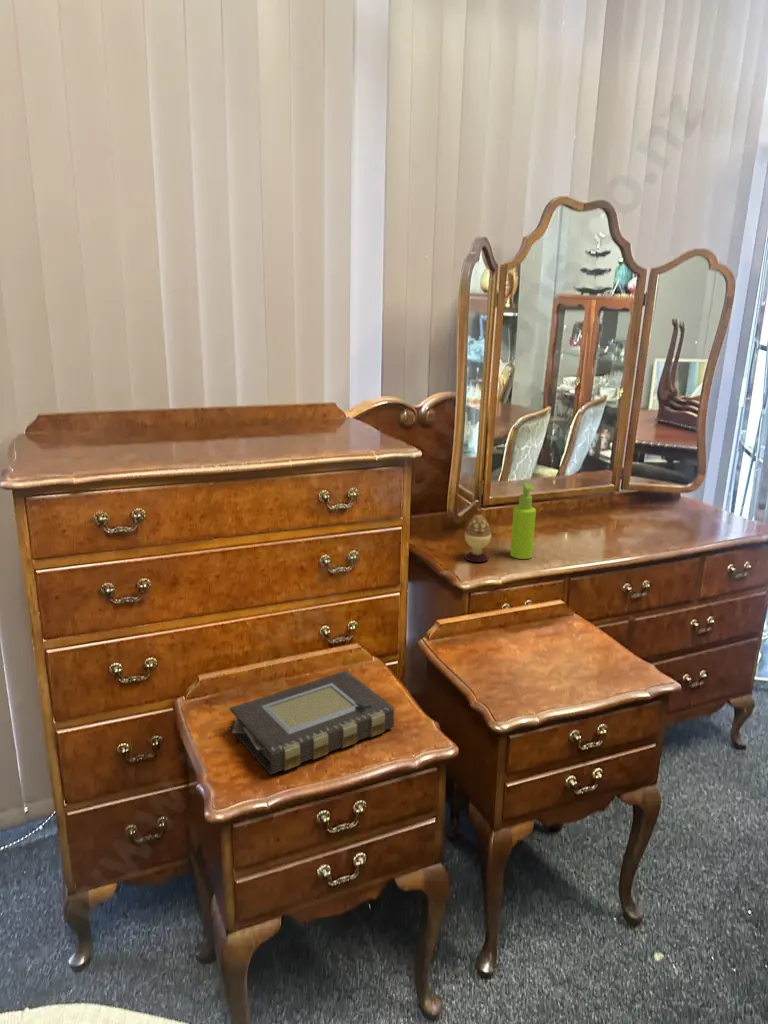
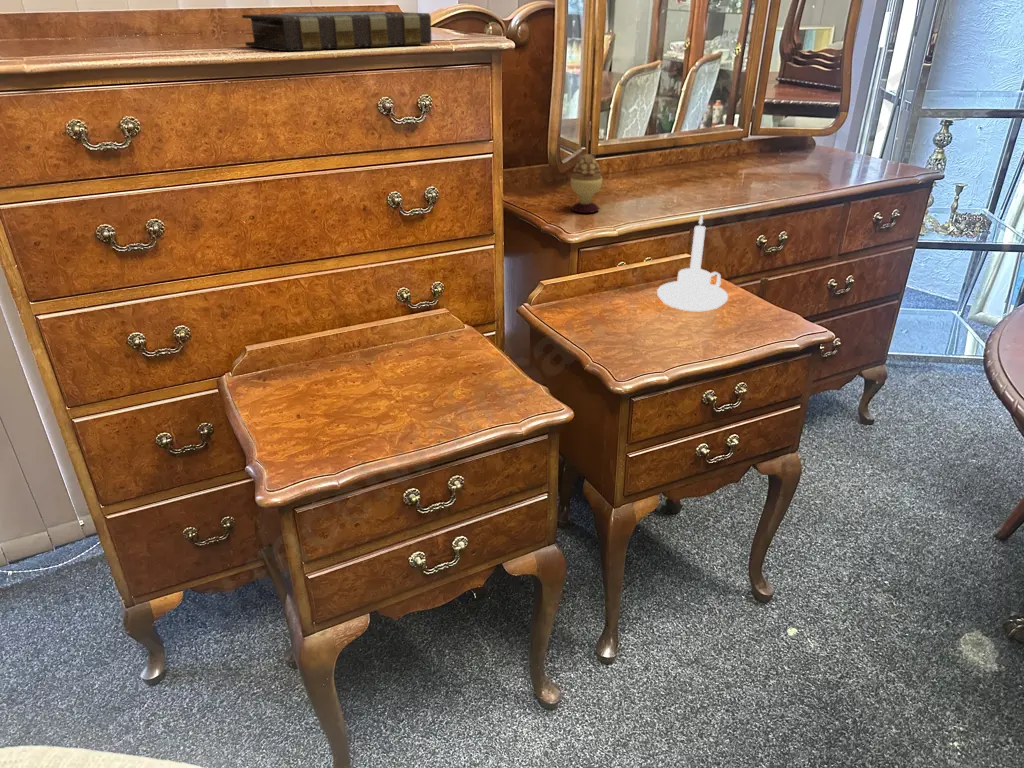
soap dispenser: present [510,483,536,559] -> none [624,112,656,208]
candle holder: none [535,576,594,657] -> present [657,215,728,311]
book: present [230,671,394,775] -> present [242,11,431,51]

